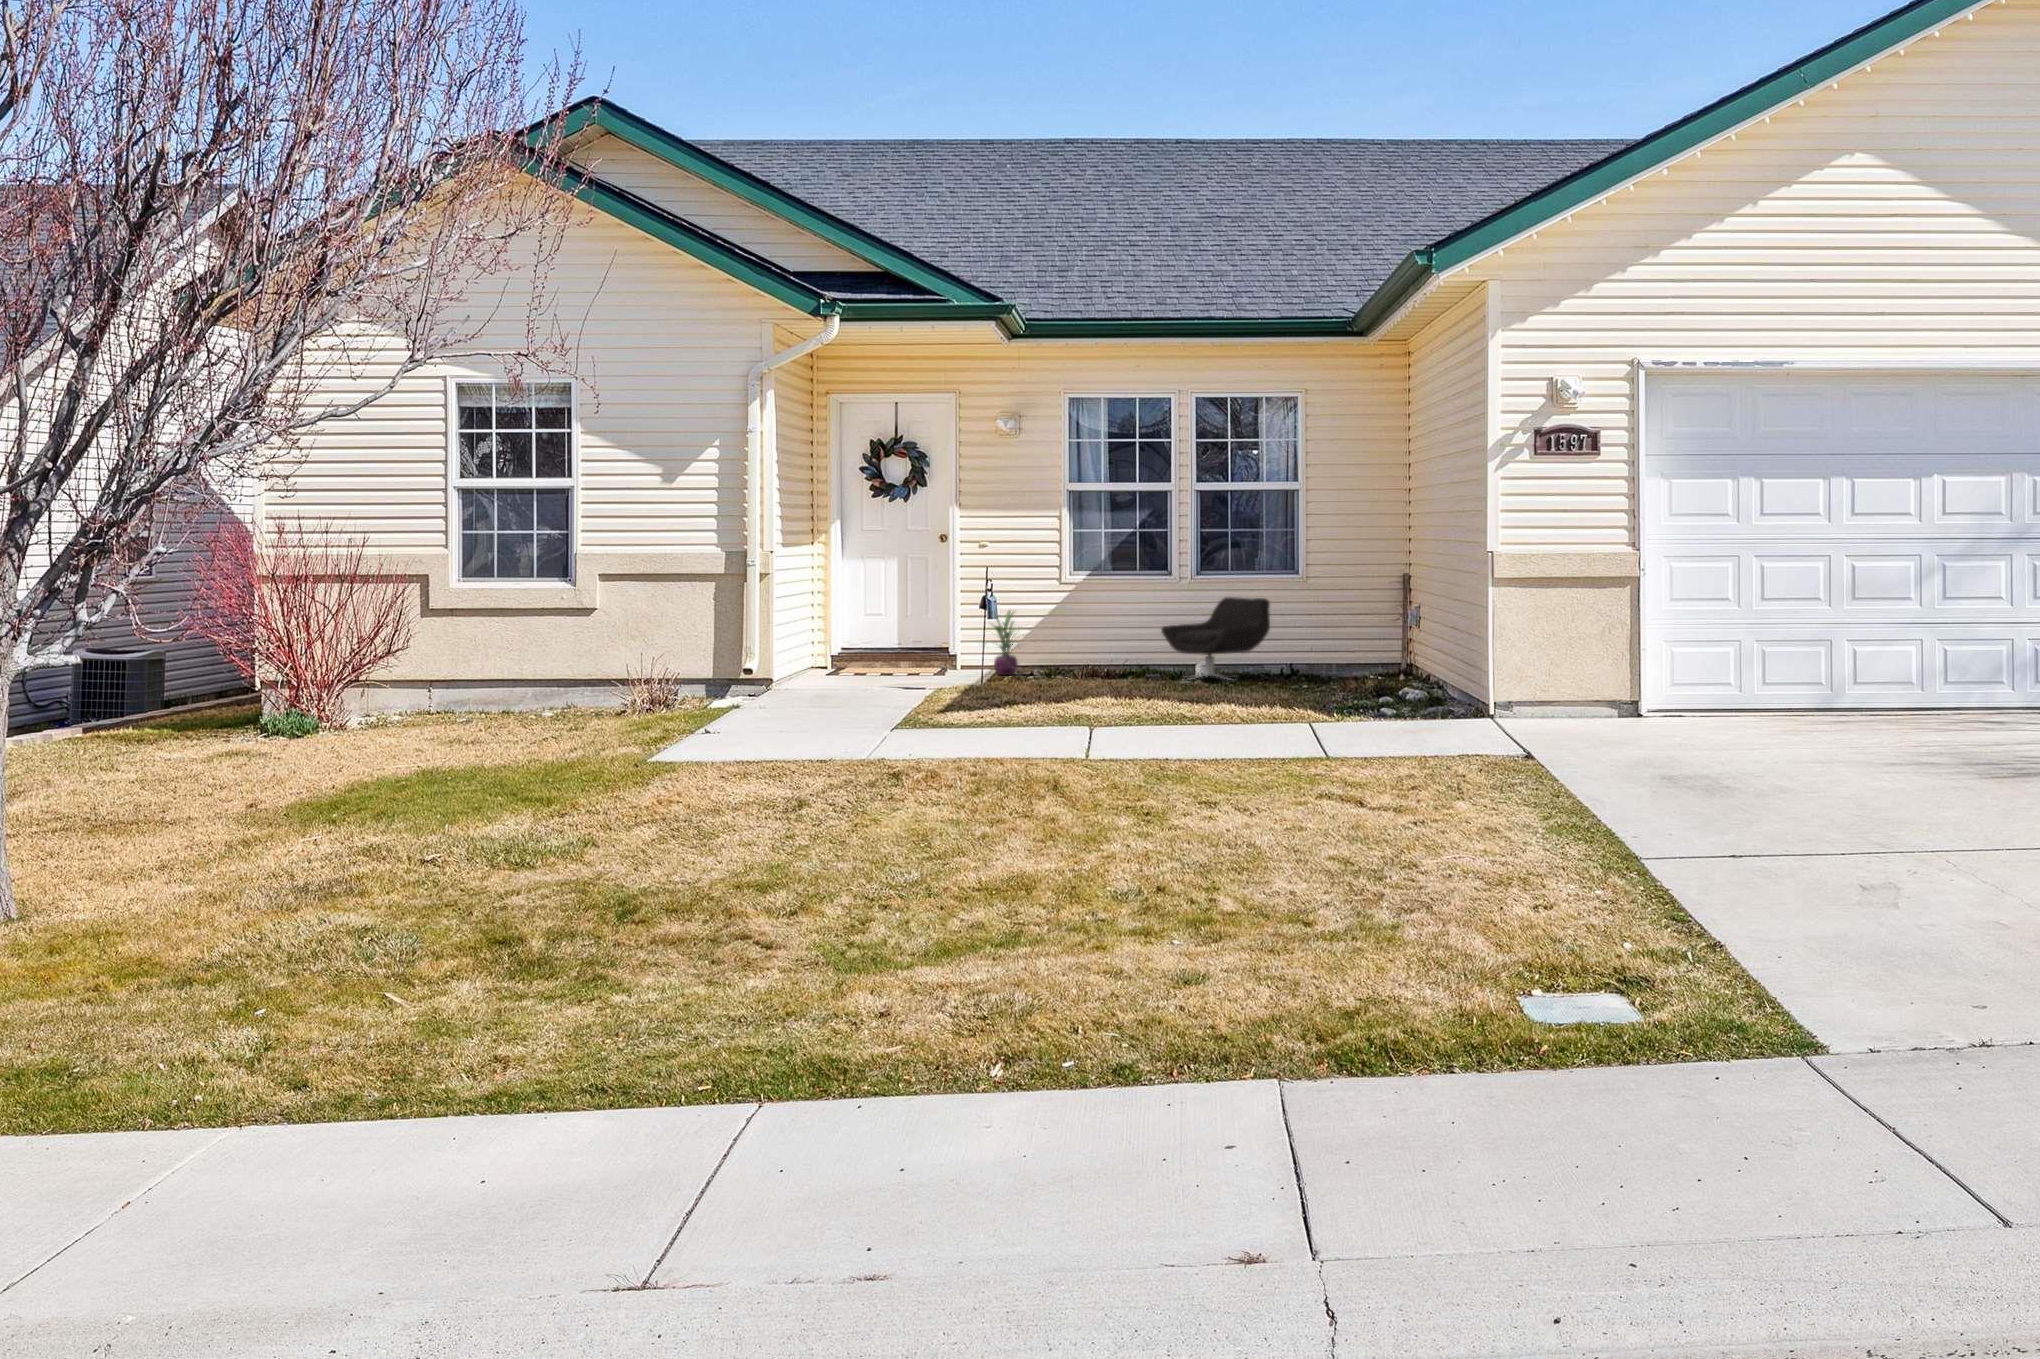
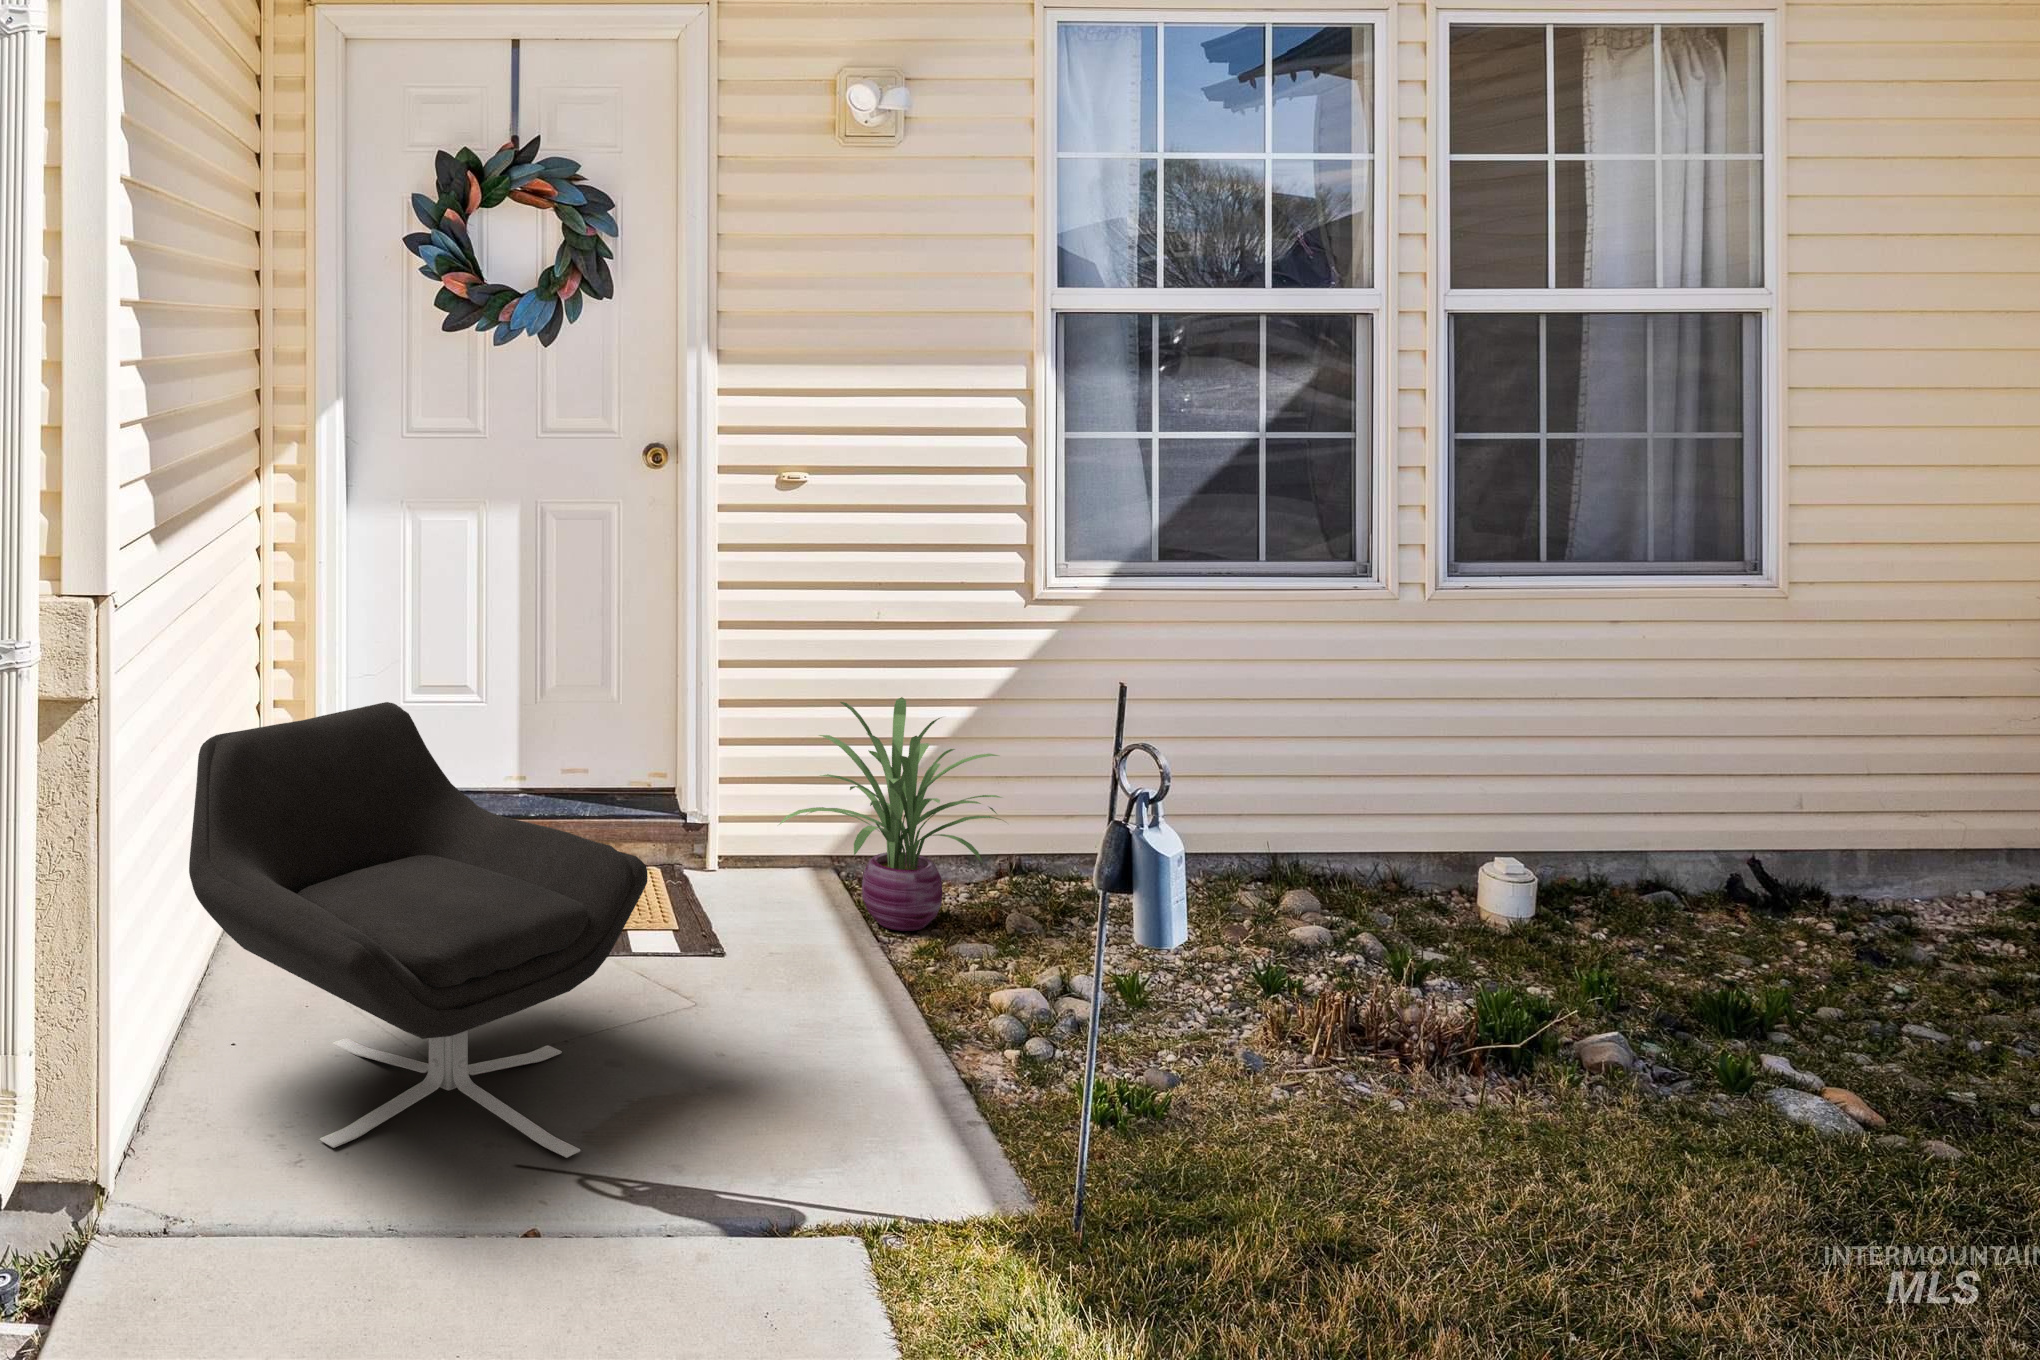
lounge chair: present [1161,597,1270,679] -> present [189,702,647,1158]

